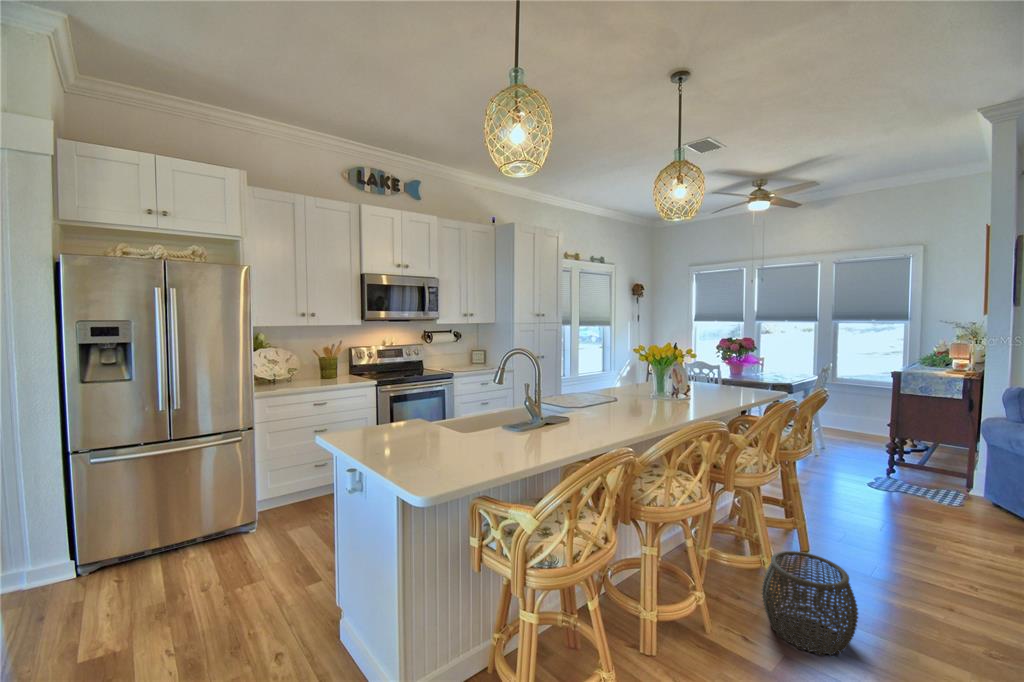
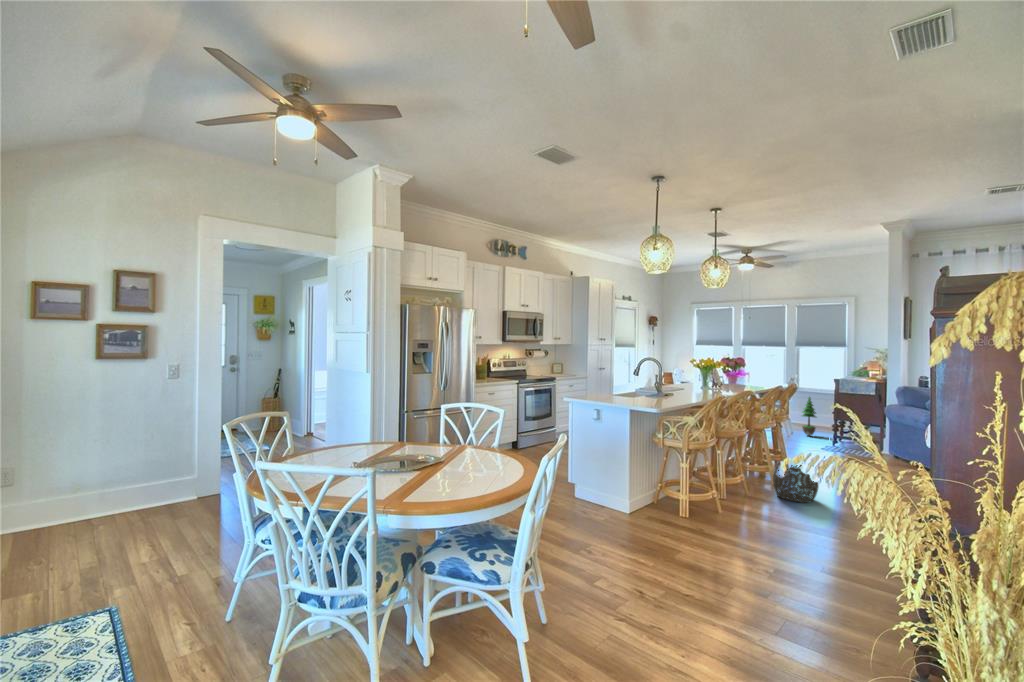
potted tree: none [836,395,863,455] -> present [802,397,816,436]

